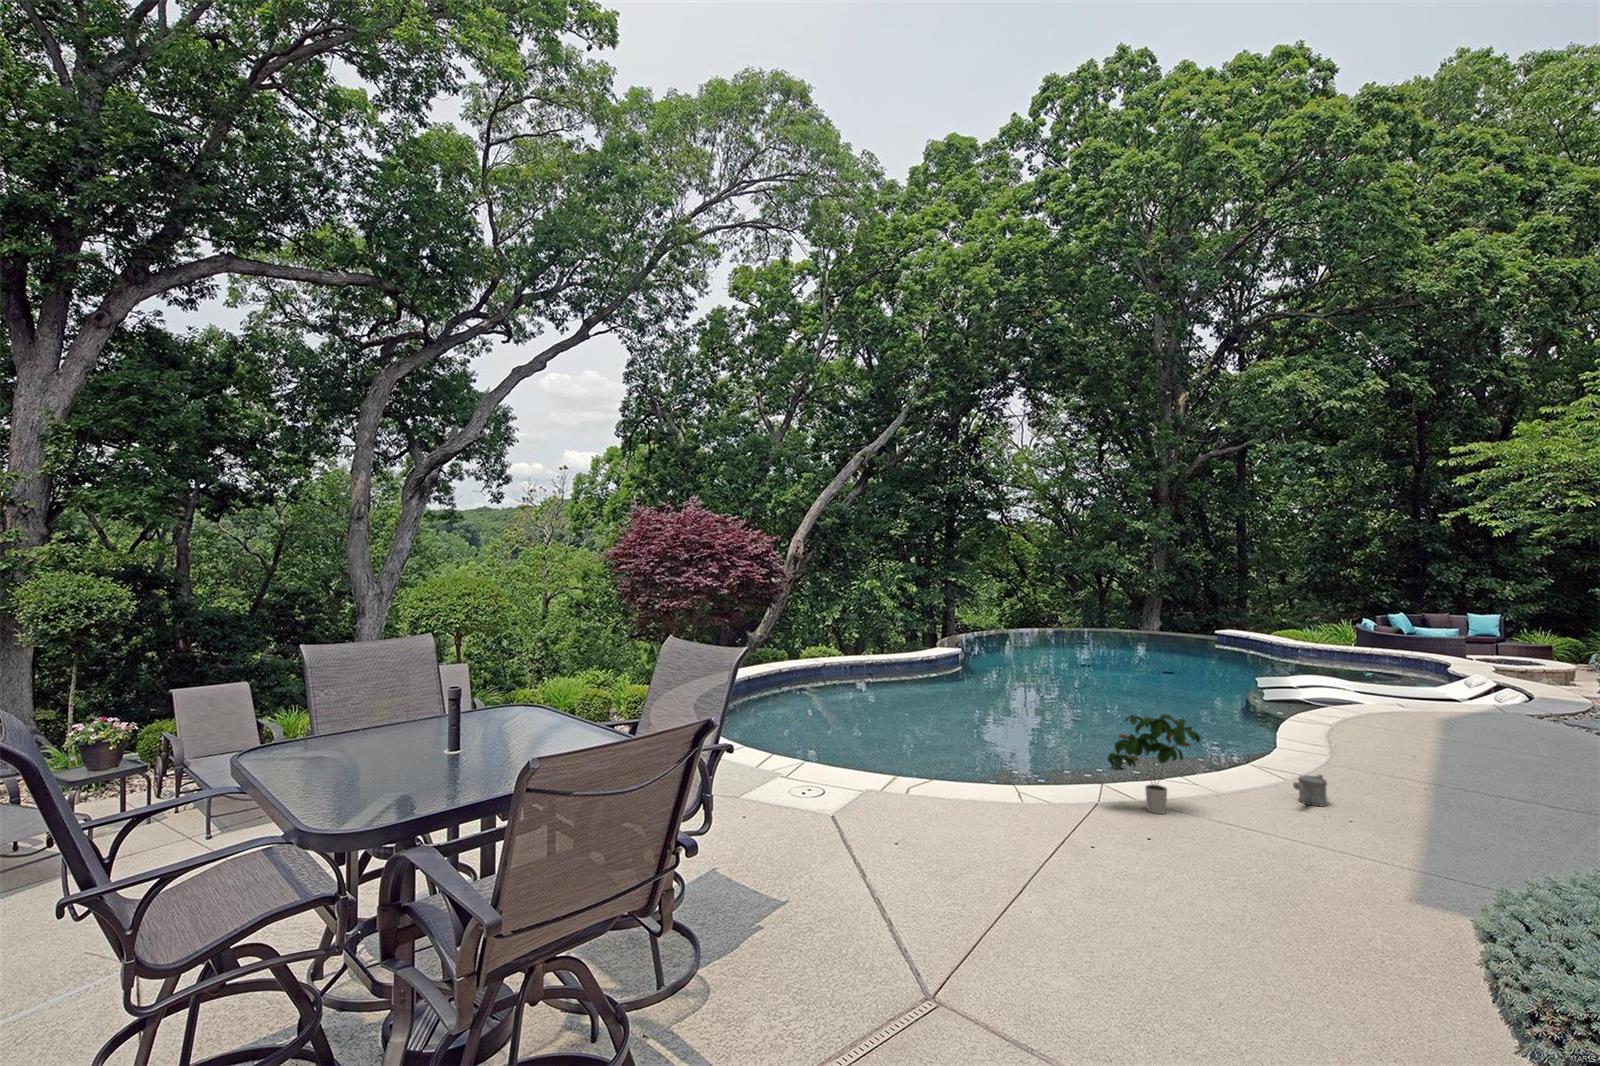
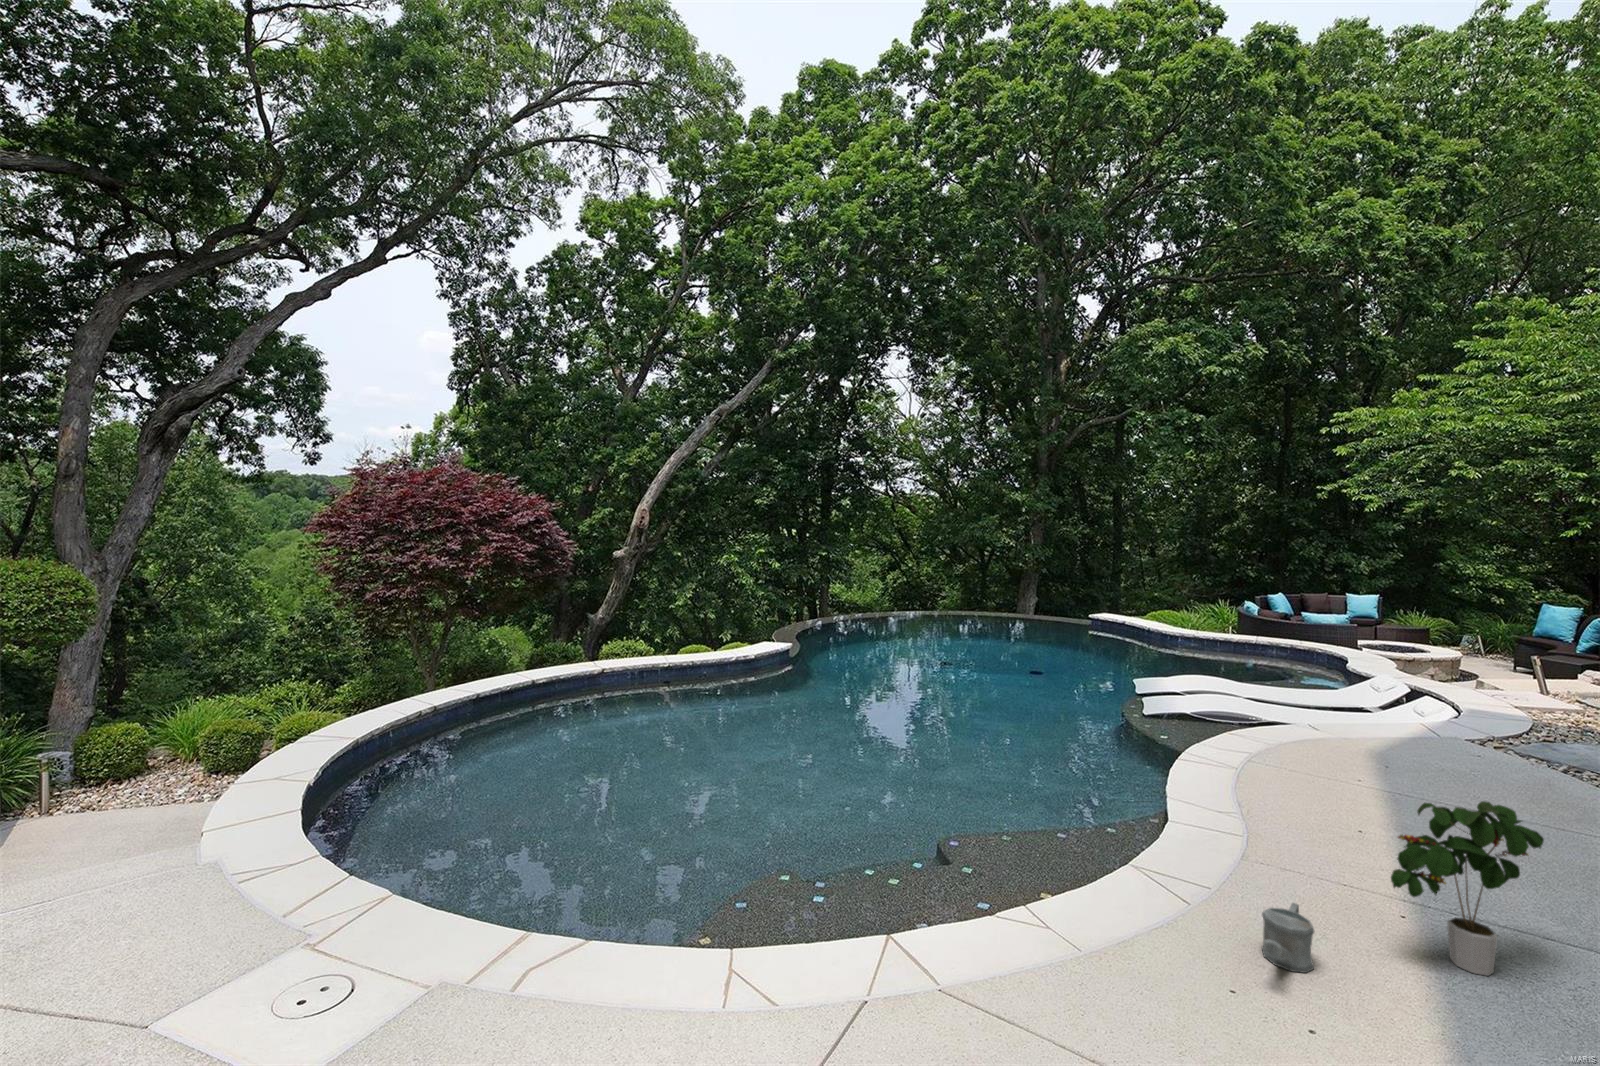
potted plant: present [1108,714,1200,814] -> present [1391,801,1544,976]

